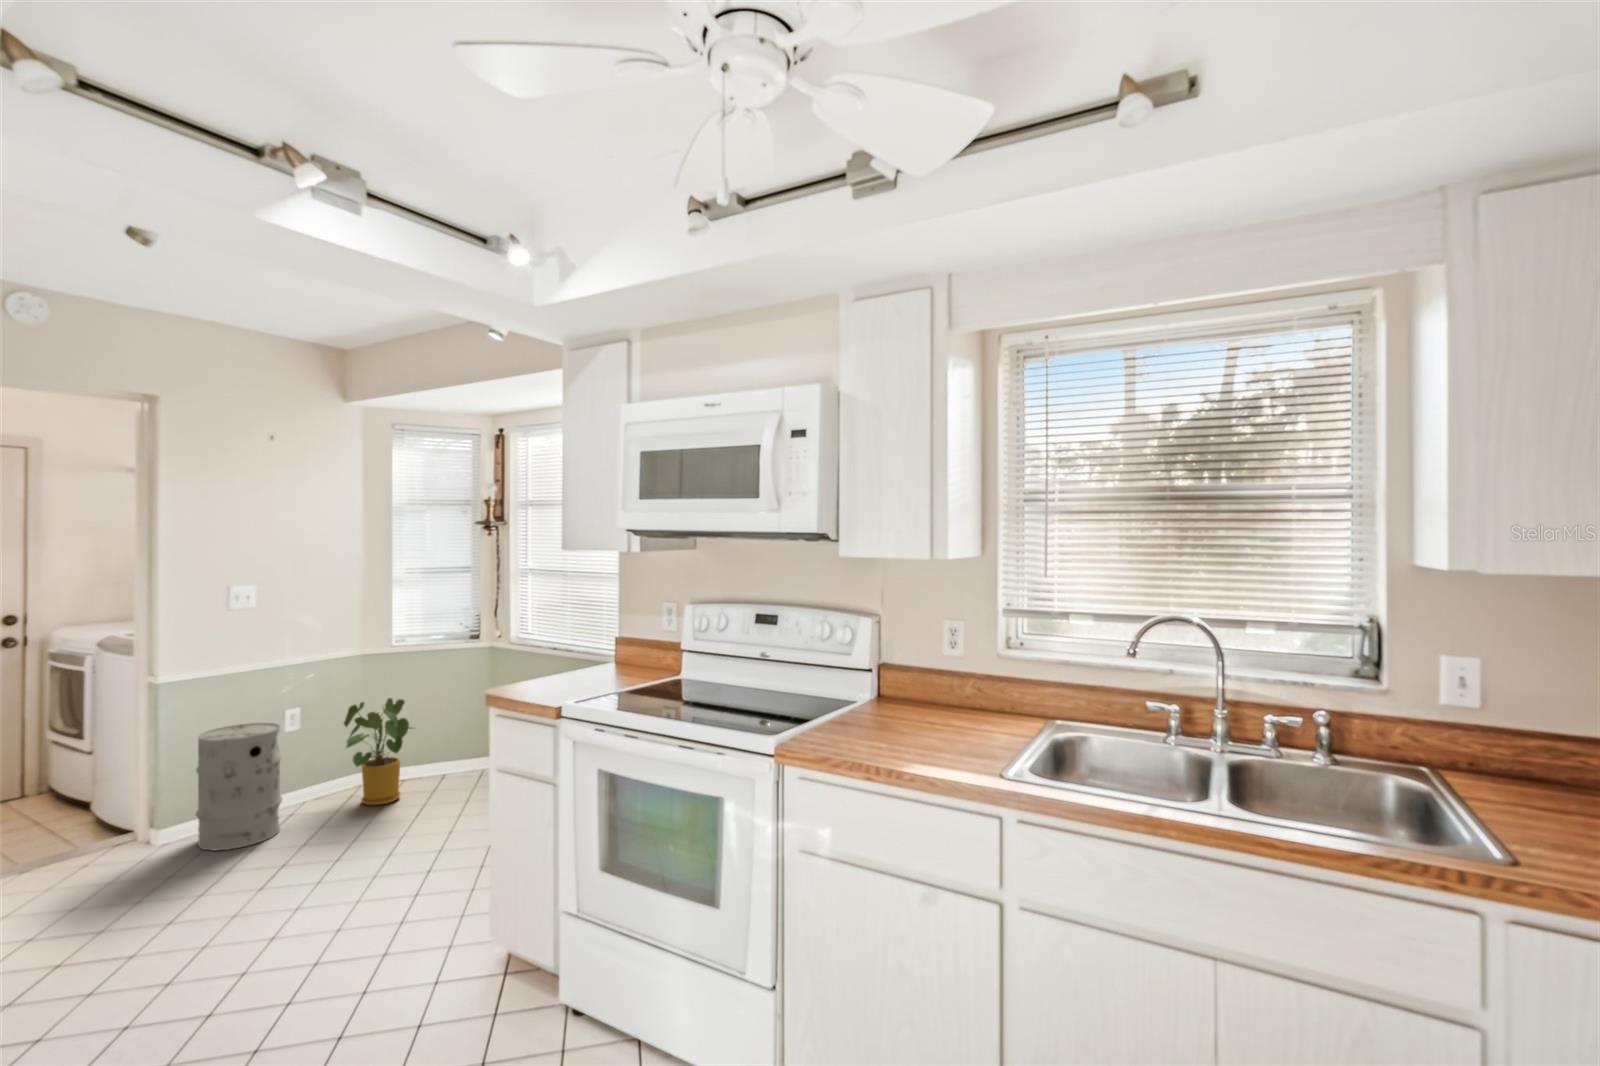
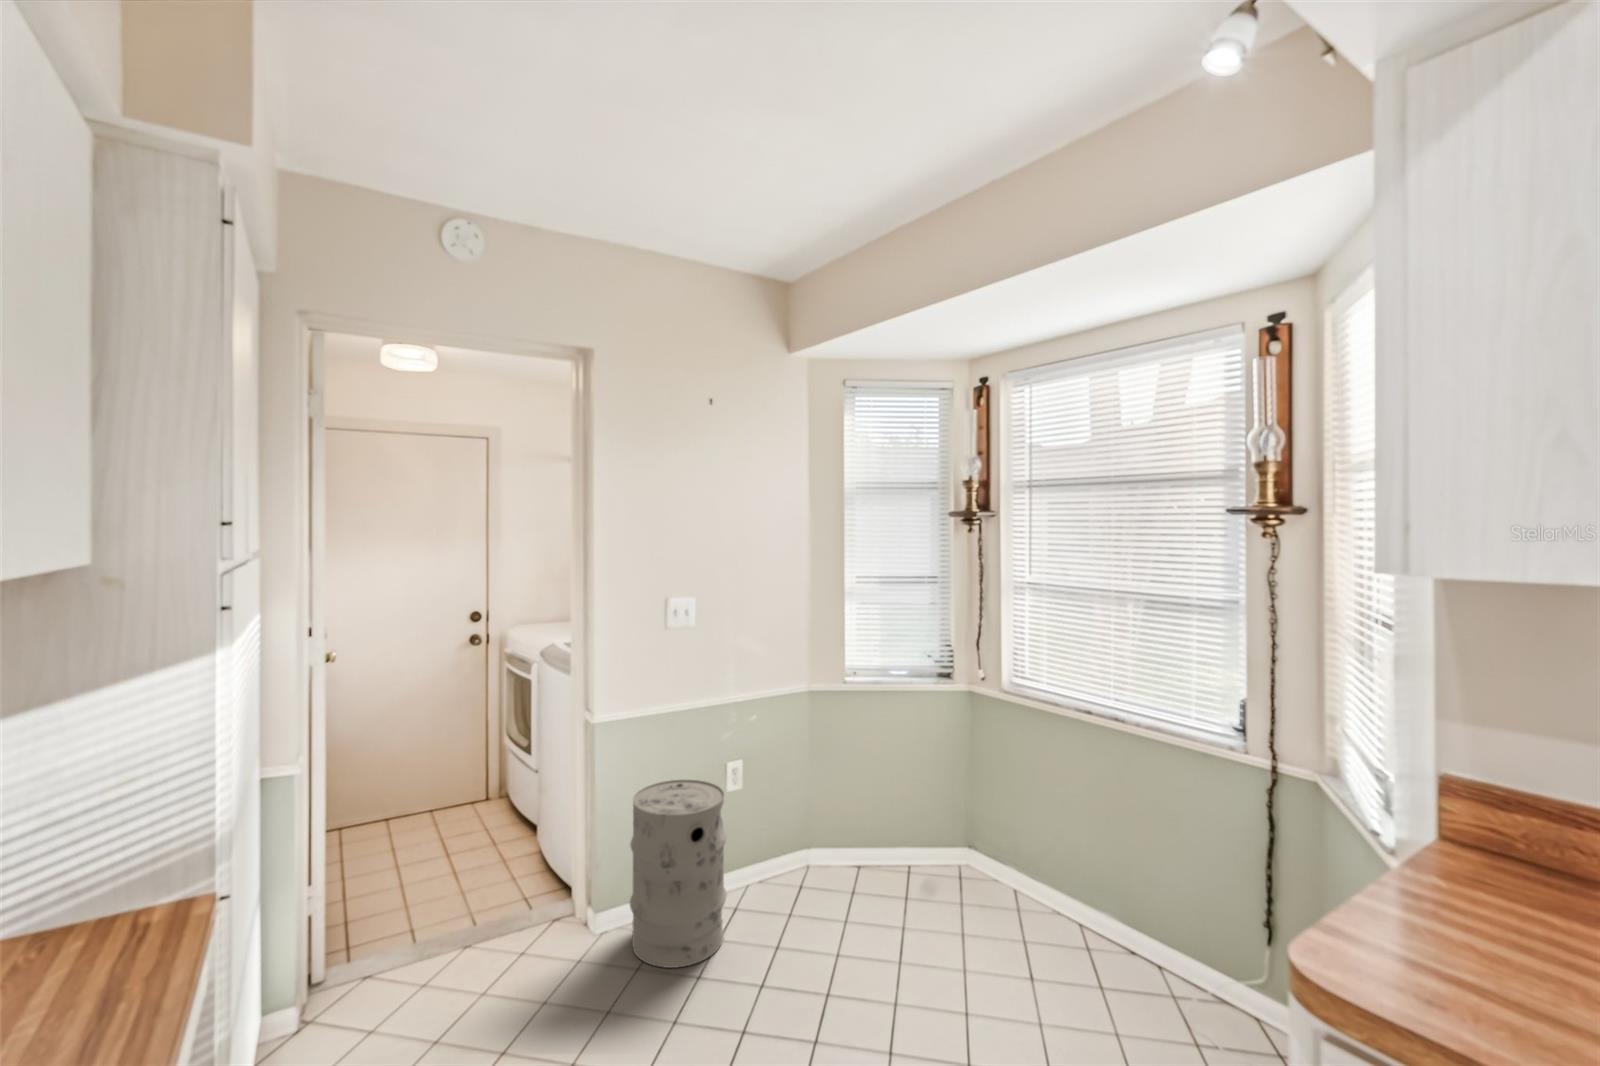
house plant: present [344,698,411,805] -> none [792,751,890,913]

